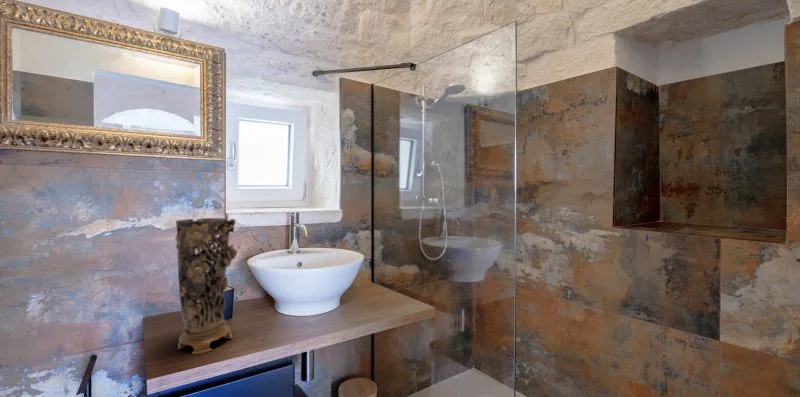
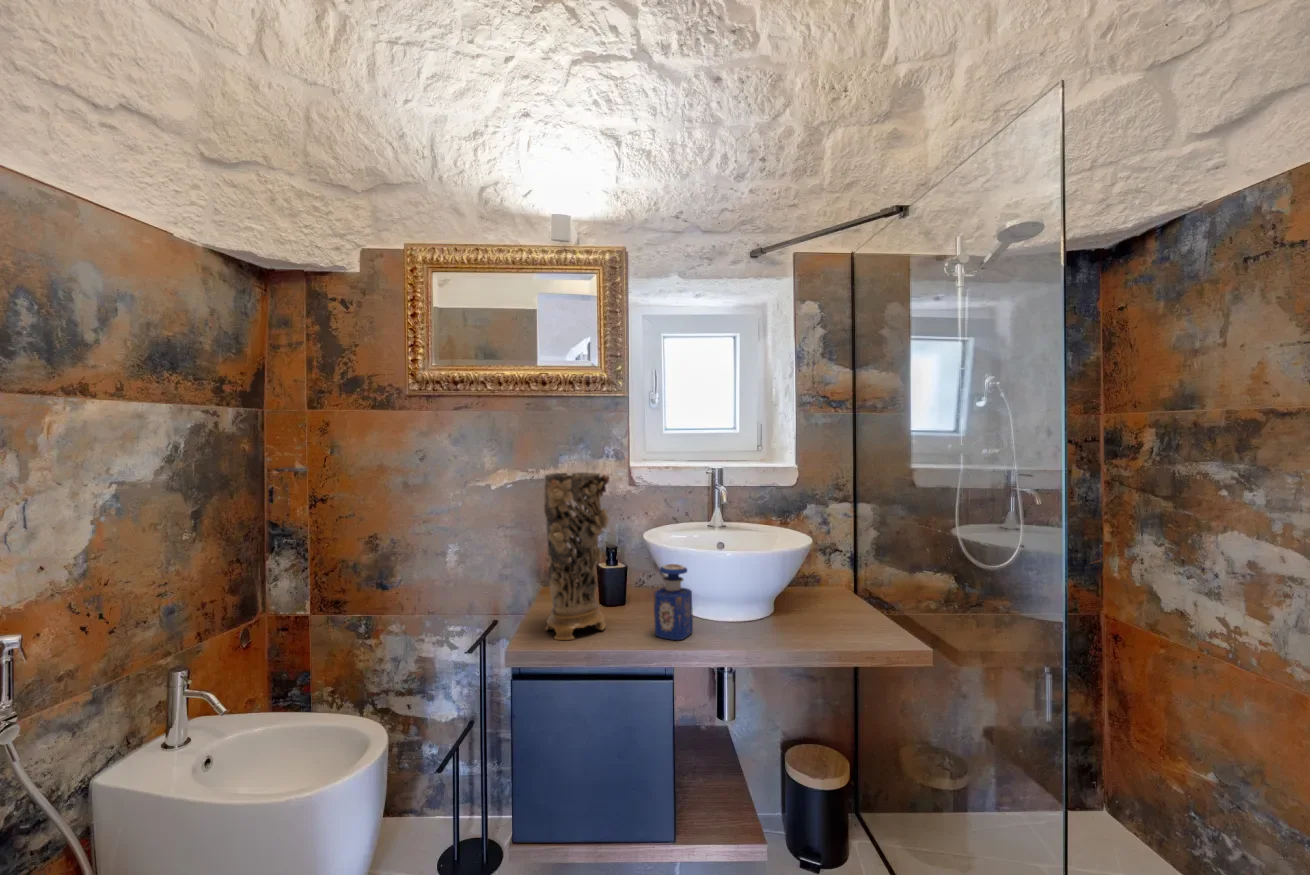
perfume bottle: none [274,280,301,333] -> present [654,564,693,640]

